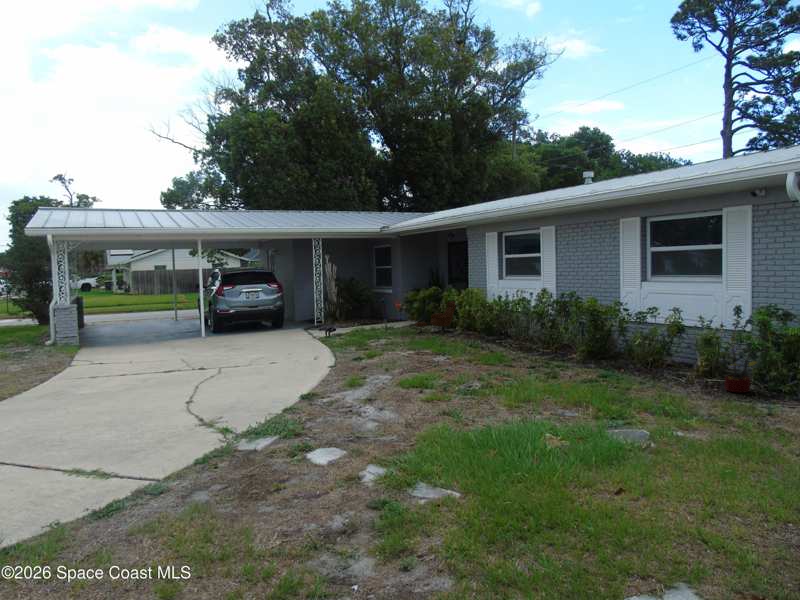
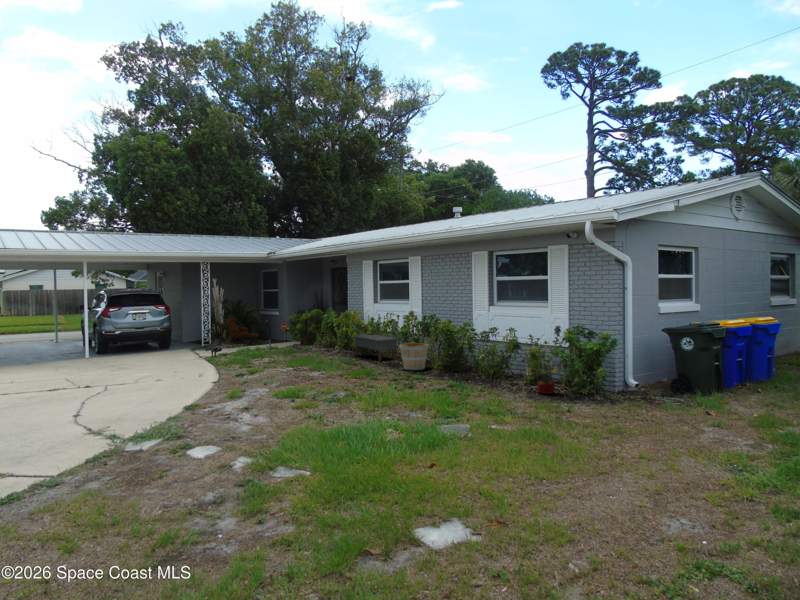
lounge chair: present [415,301,456,333] -> present [227,318,258,343]
bench: none [479,315,528,346] -> present [355,334,396,361]
wooden bucket: none [536,325,571,358] -> present [399,342,429,370]

